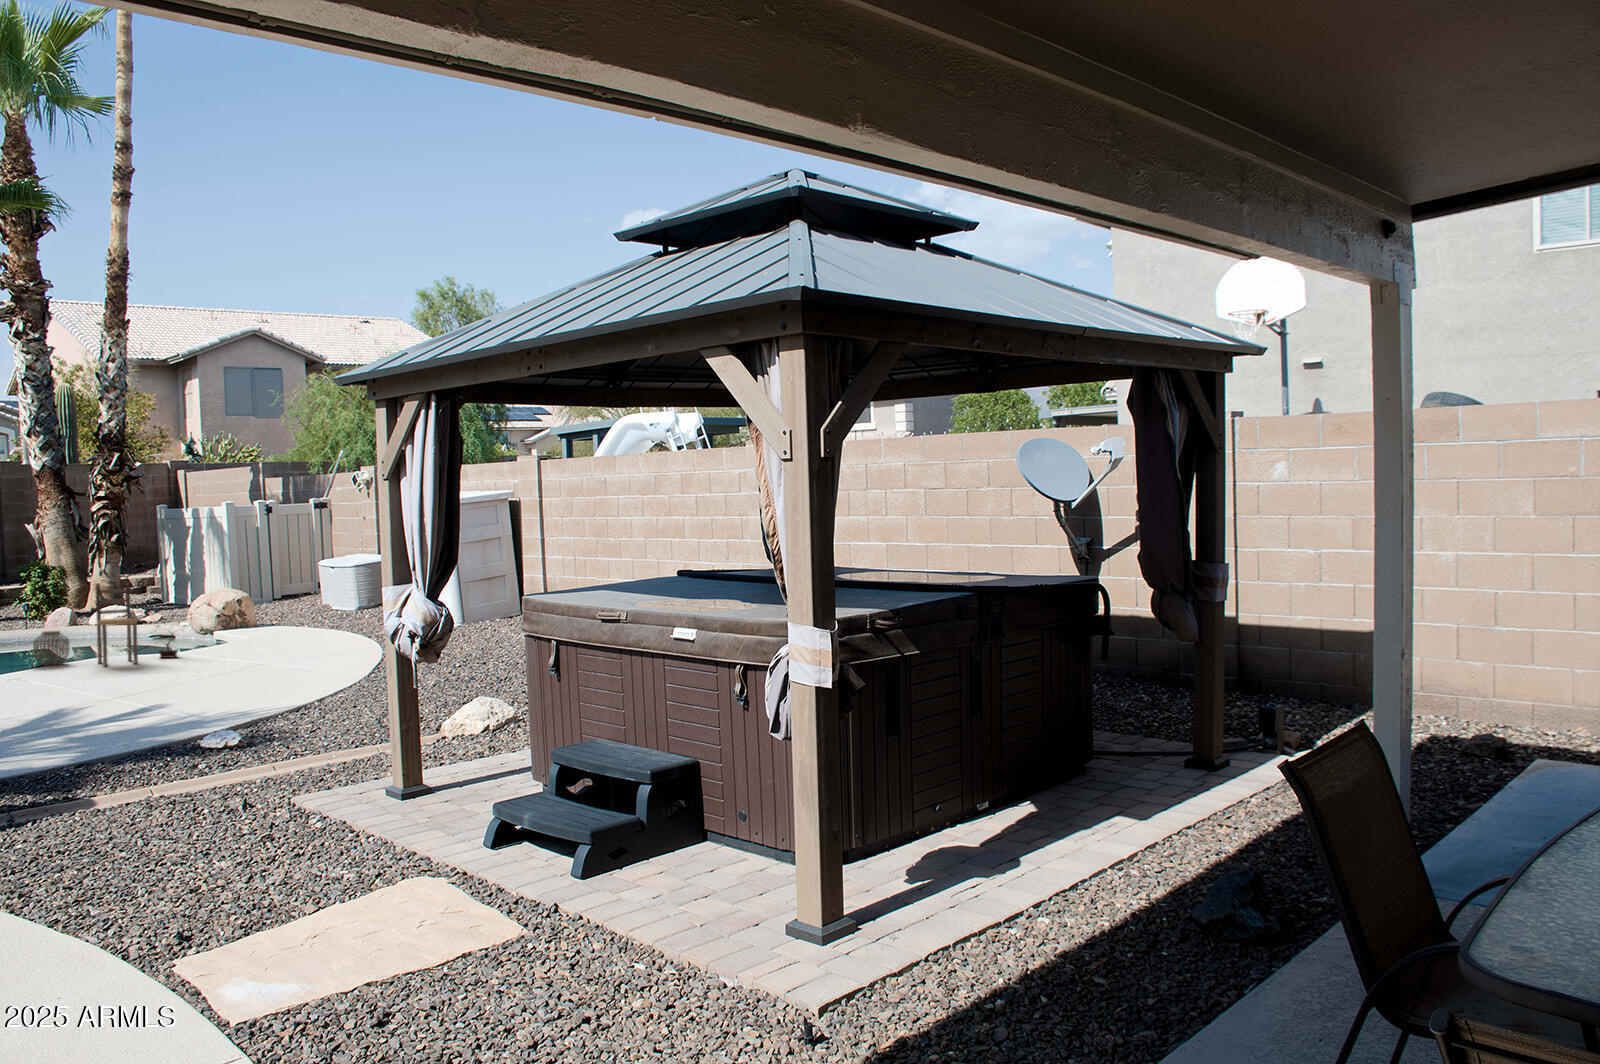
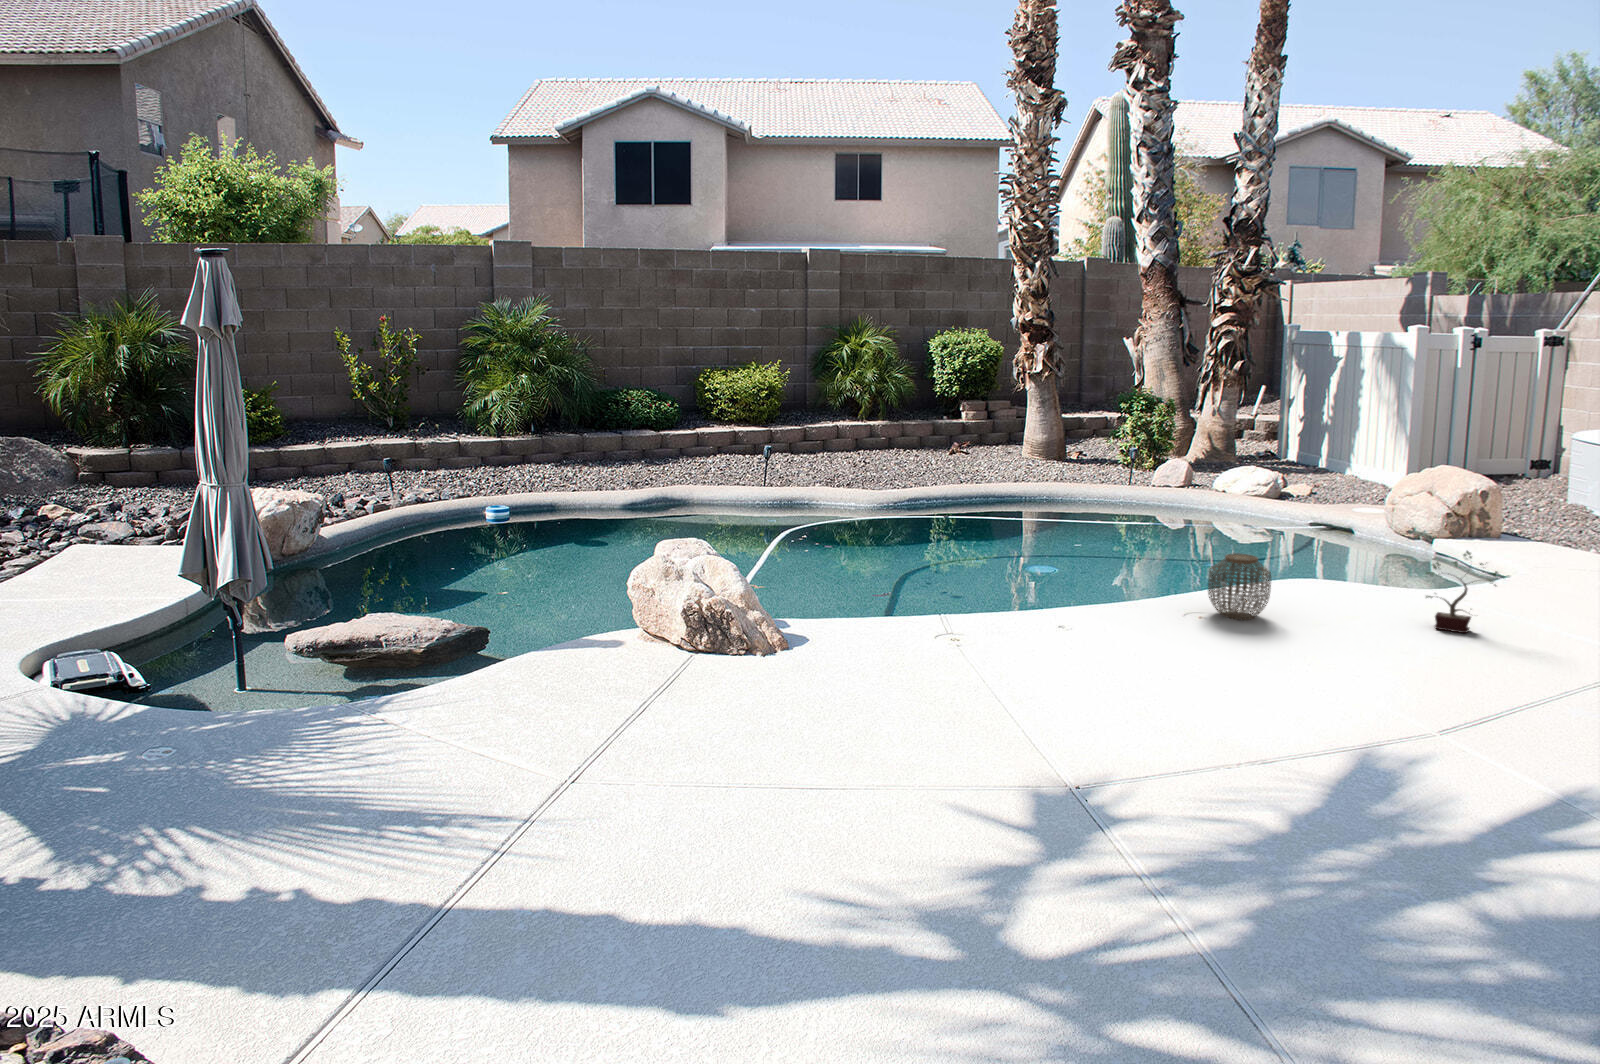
chair: present [96,582,138,666] -> none [1322,476,1420,647]

